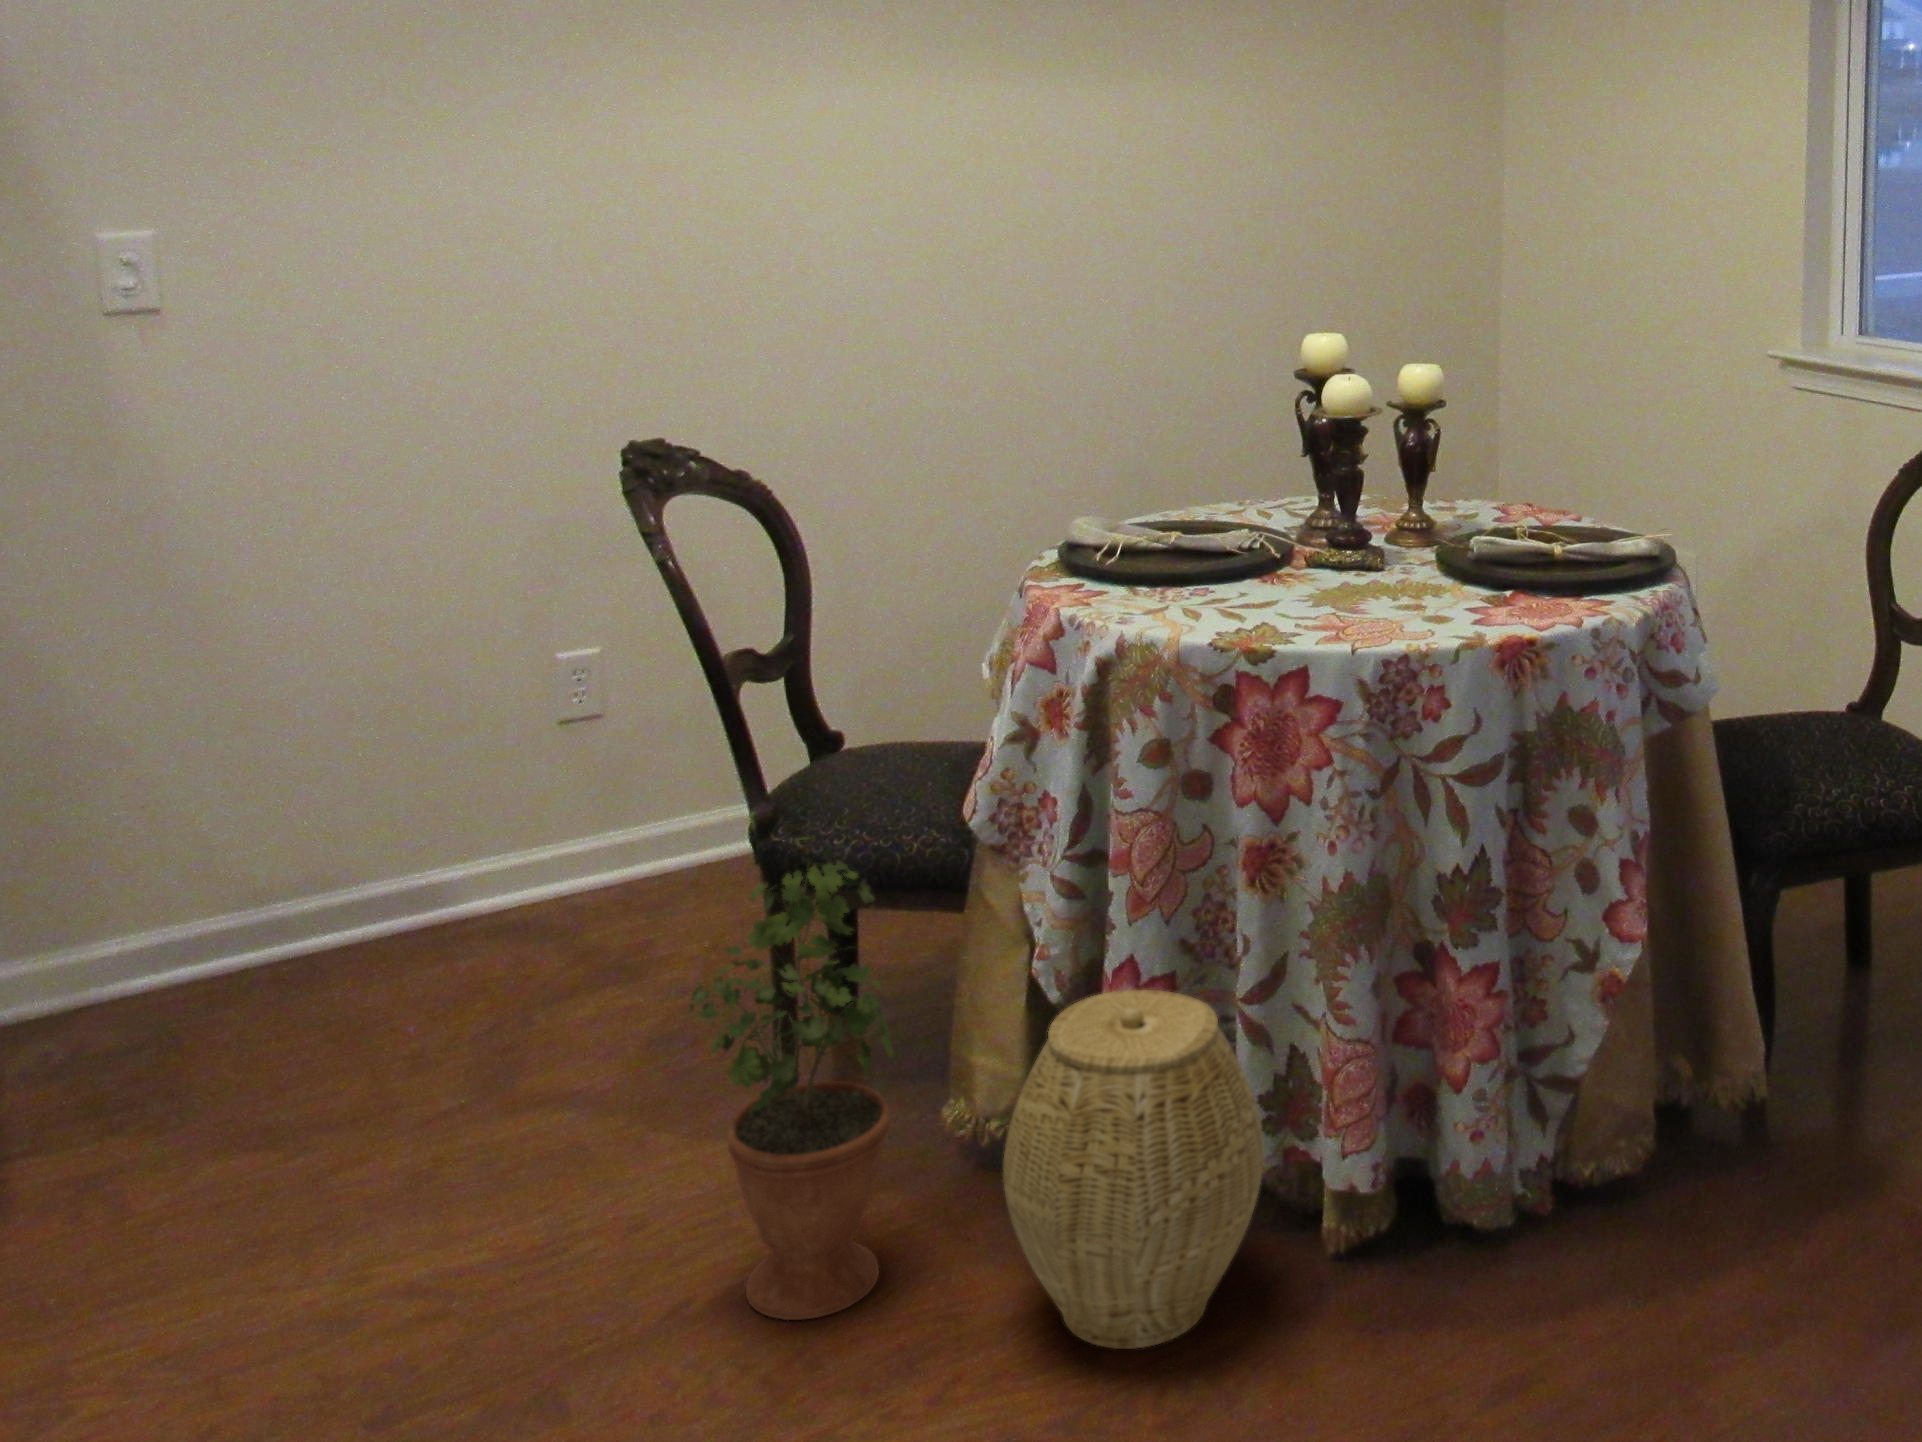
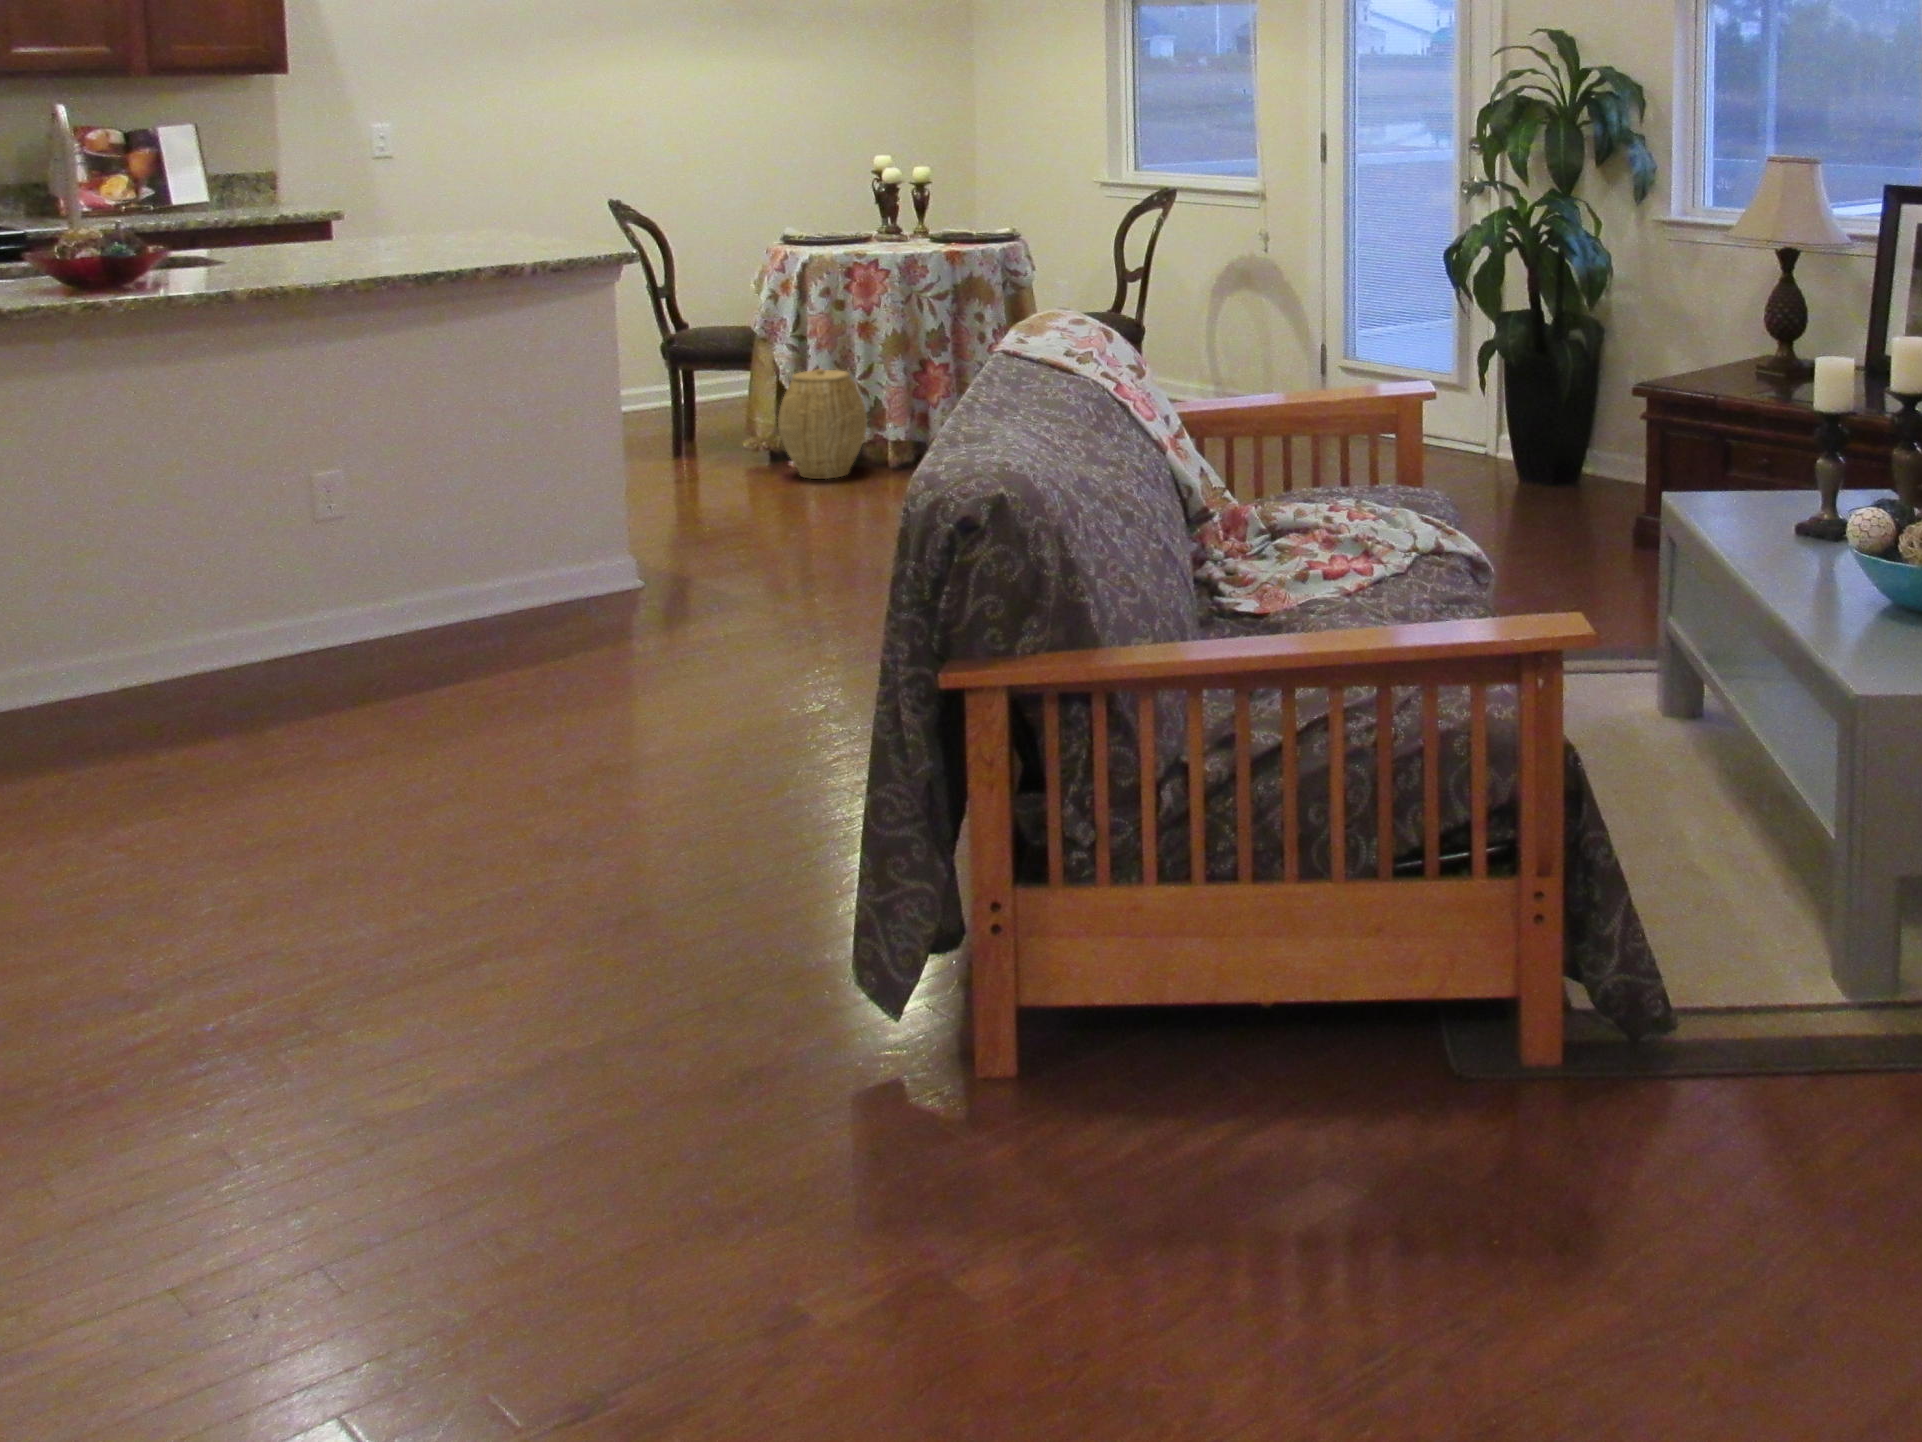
potted plant: present [689,838,893,1320] -> none [665,321,736,480]

